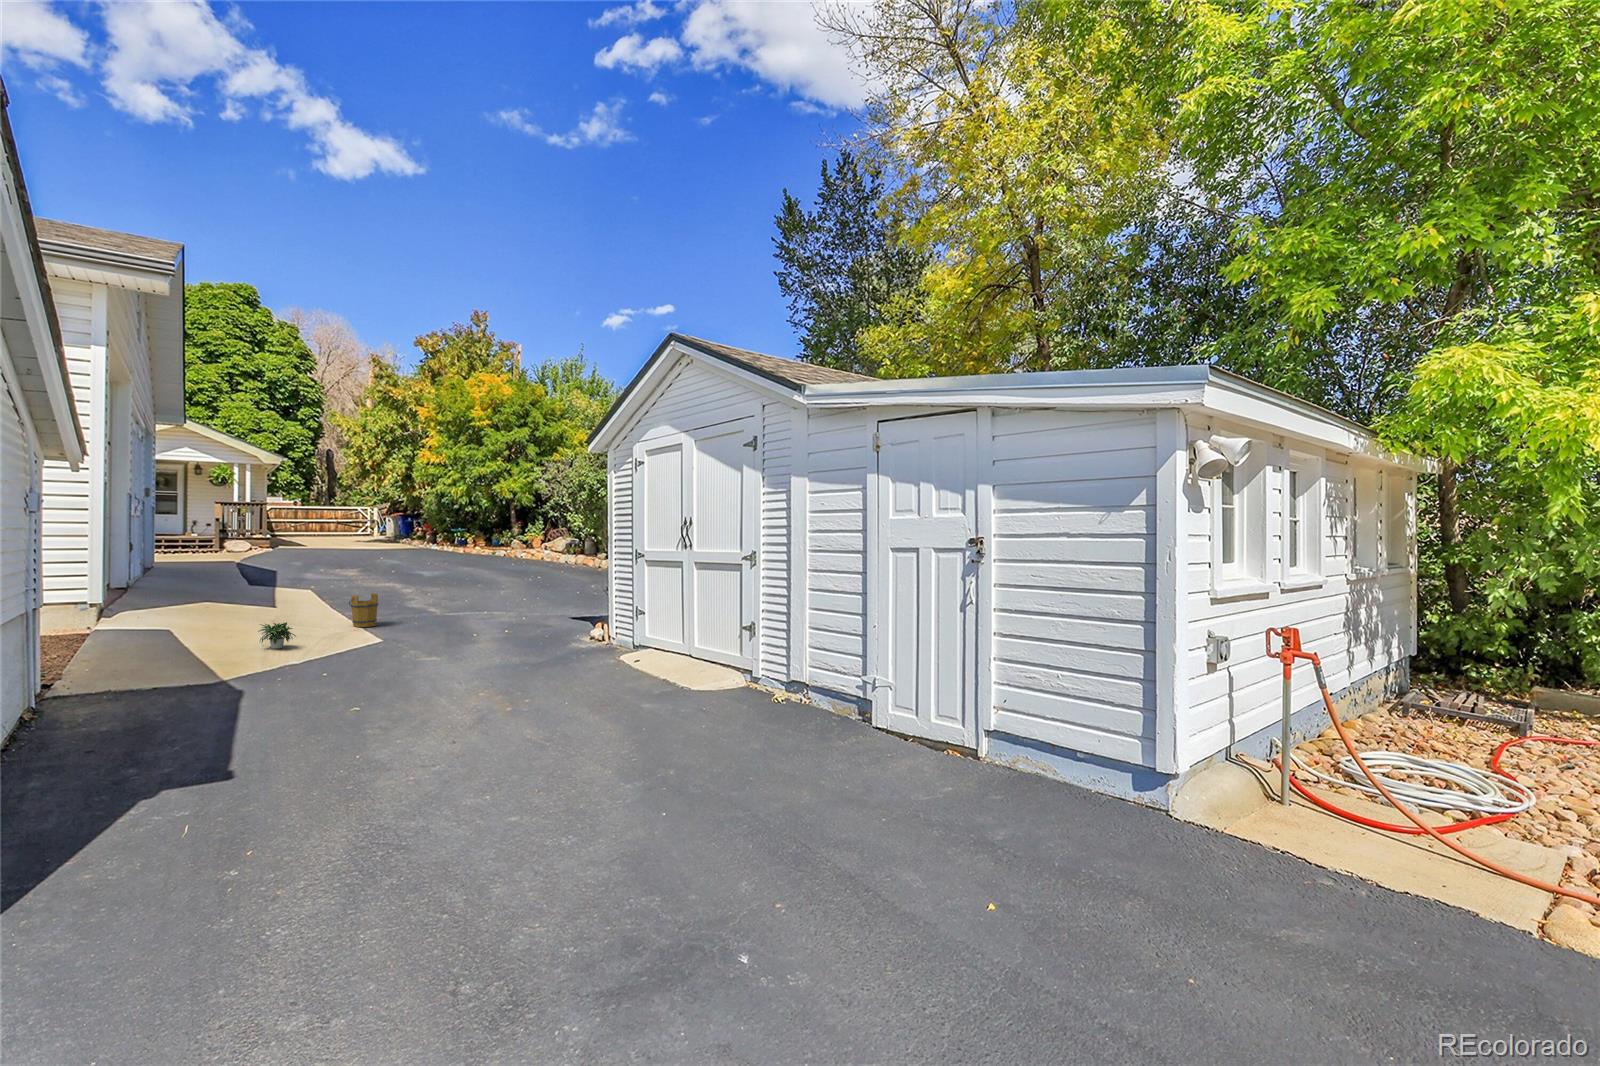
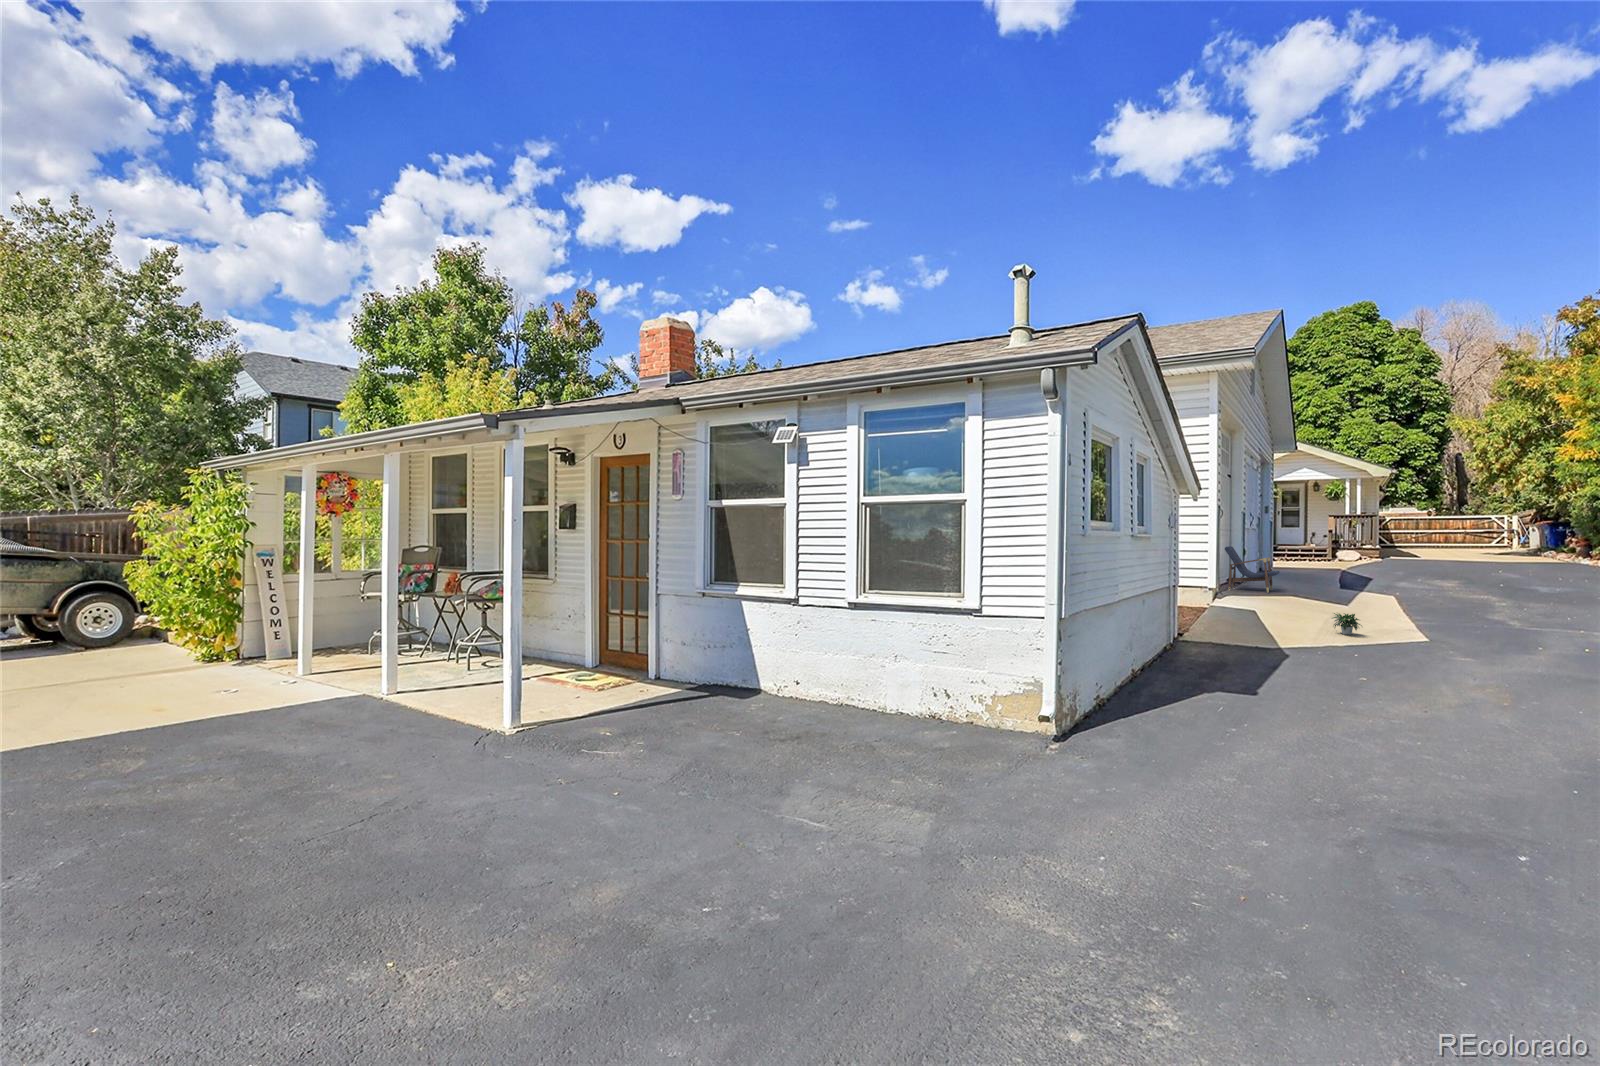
lounge chair: none [80,540,169,604] -> present [1225,546,1280,593]
bucket: present [349,594,378,627] -> none [1420,599,1452,631]

